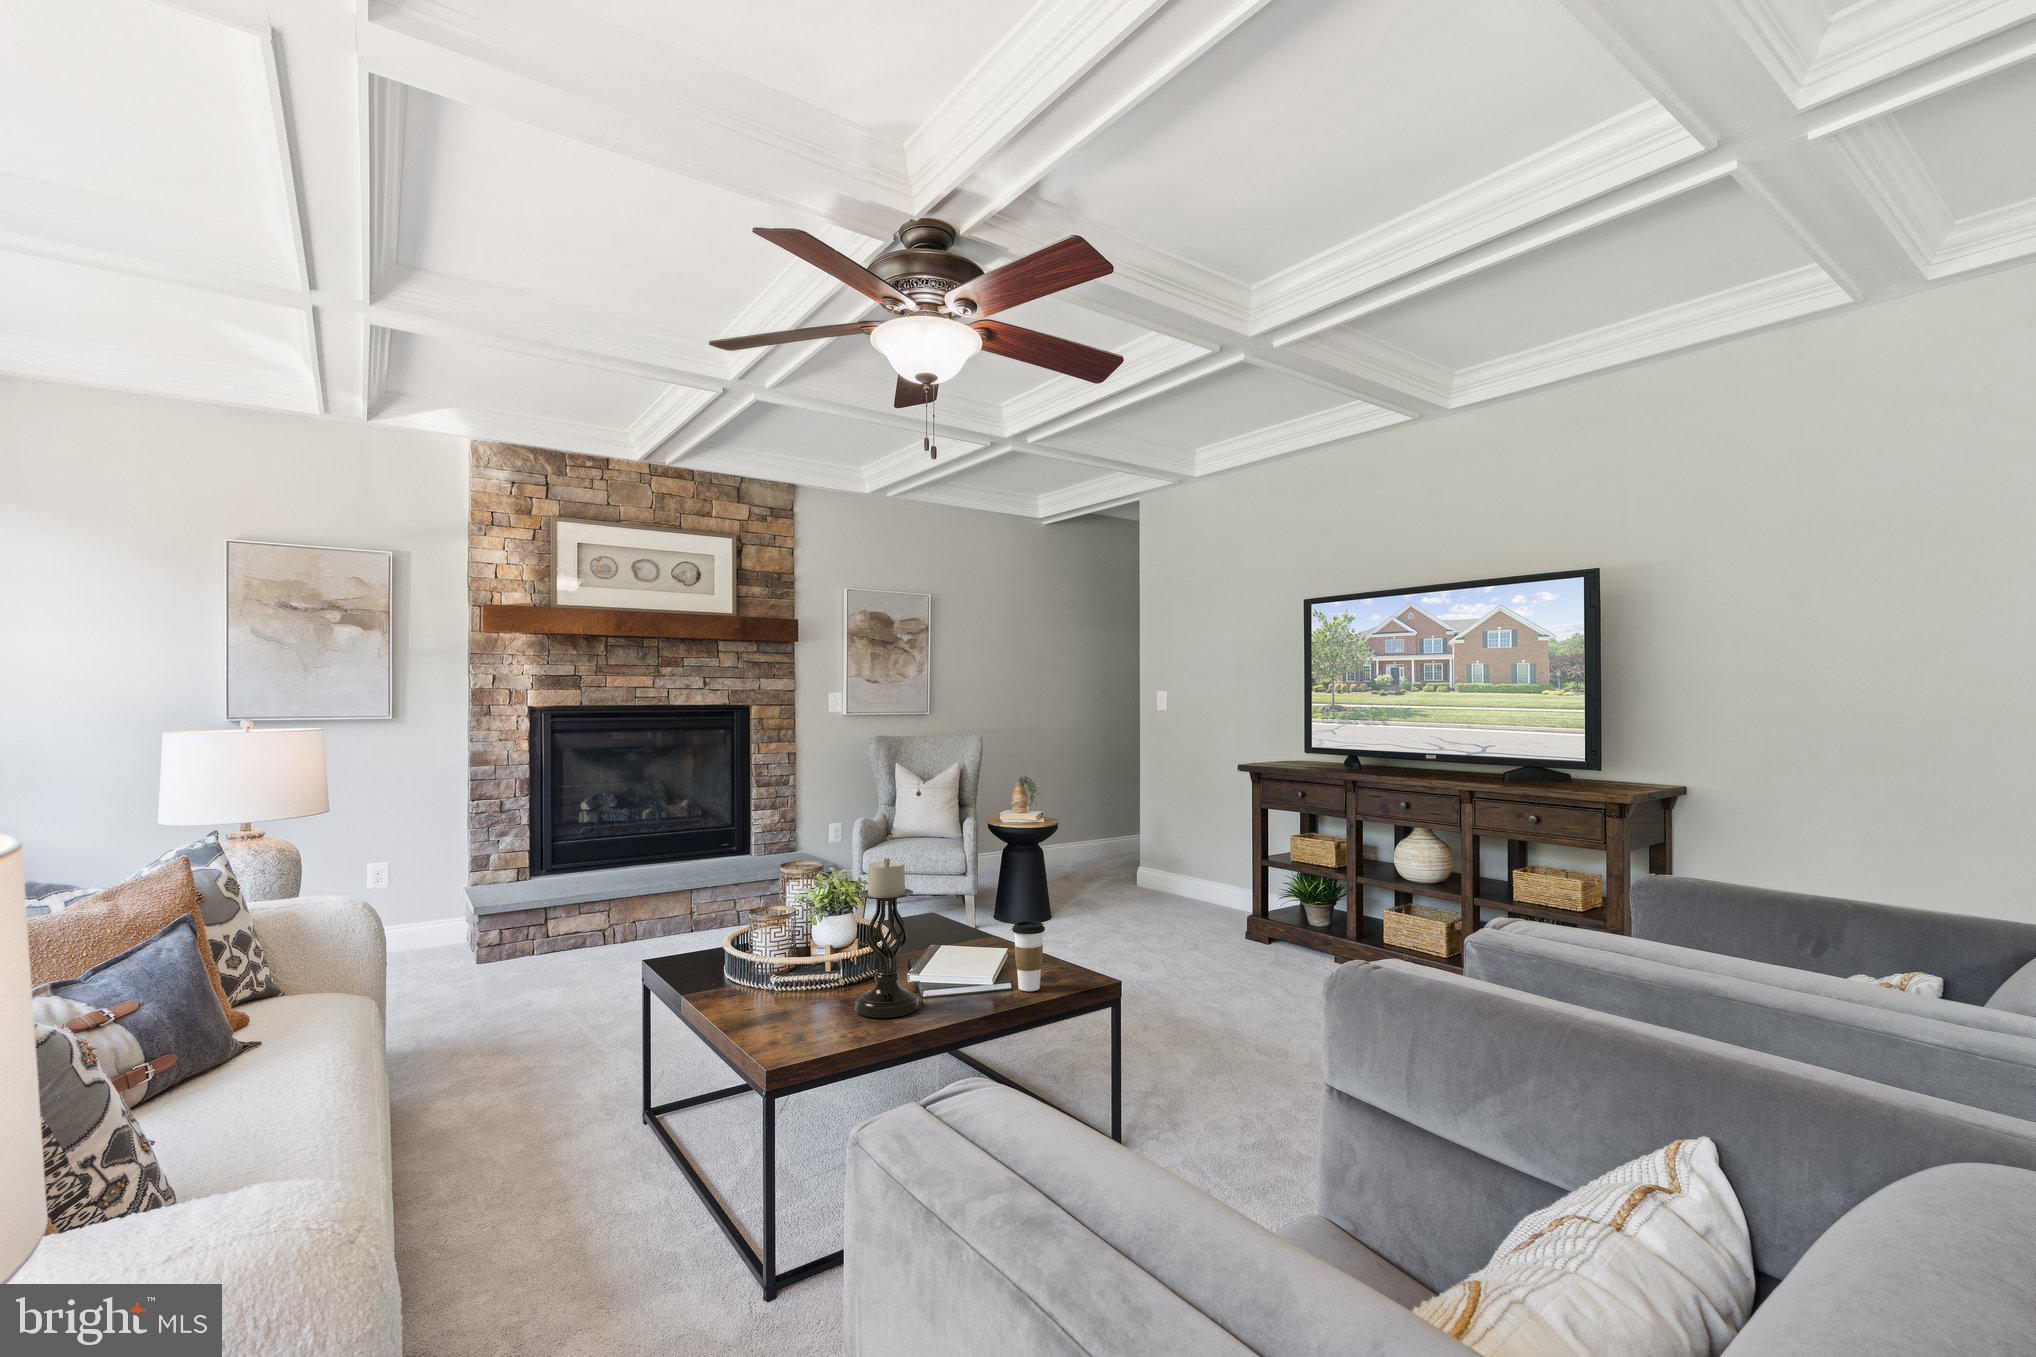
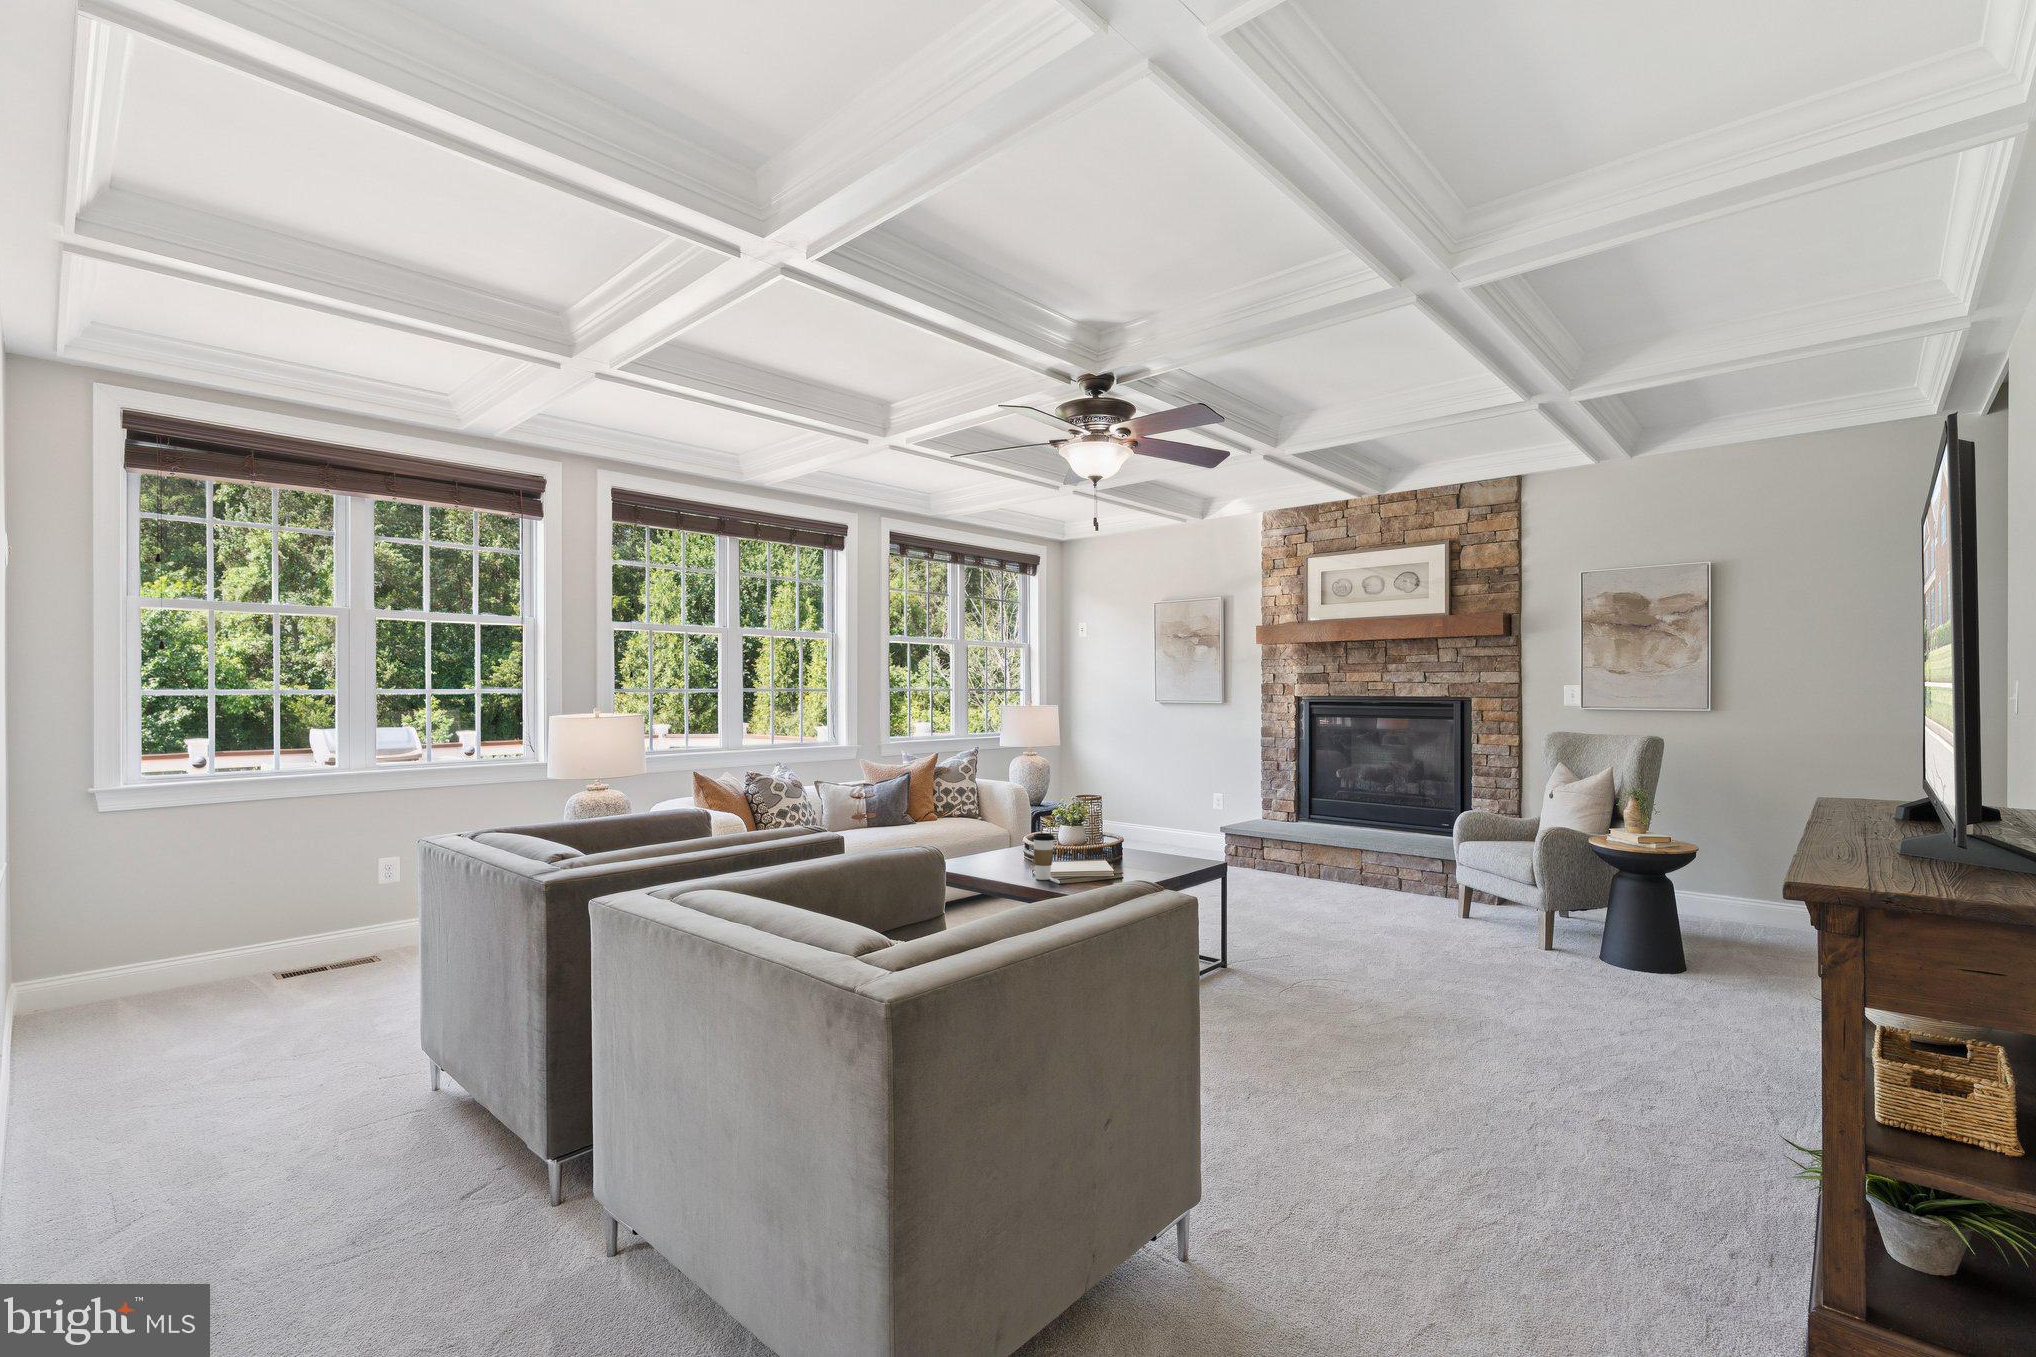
candle holder: present [855,858,919,1018] -> none [974,775,1012,867]

